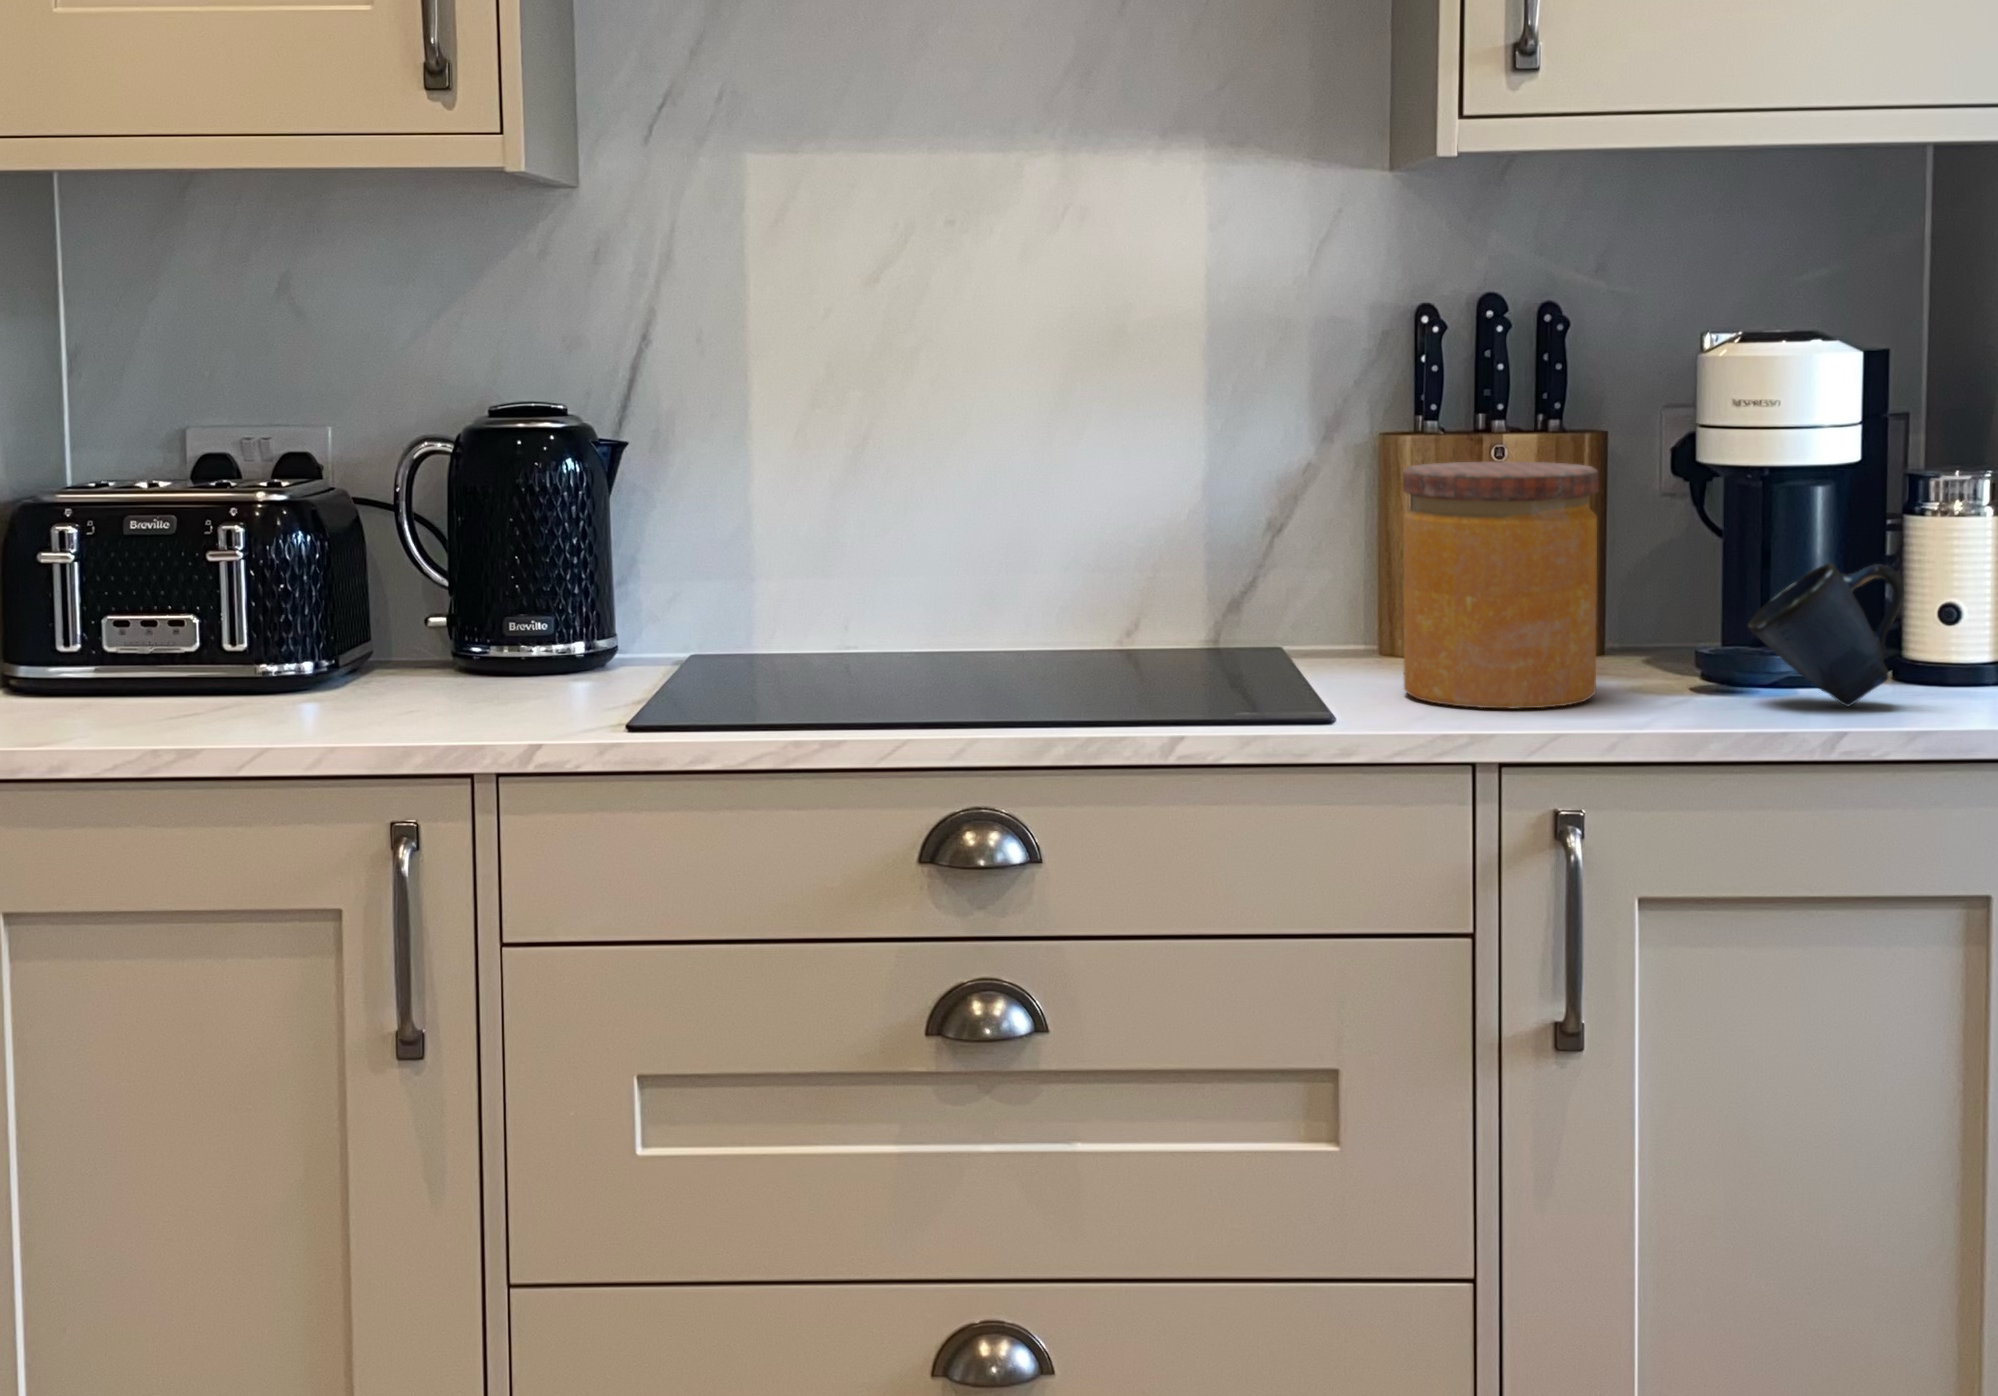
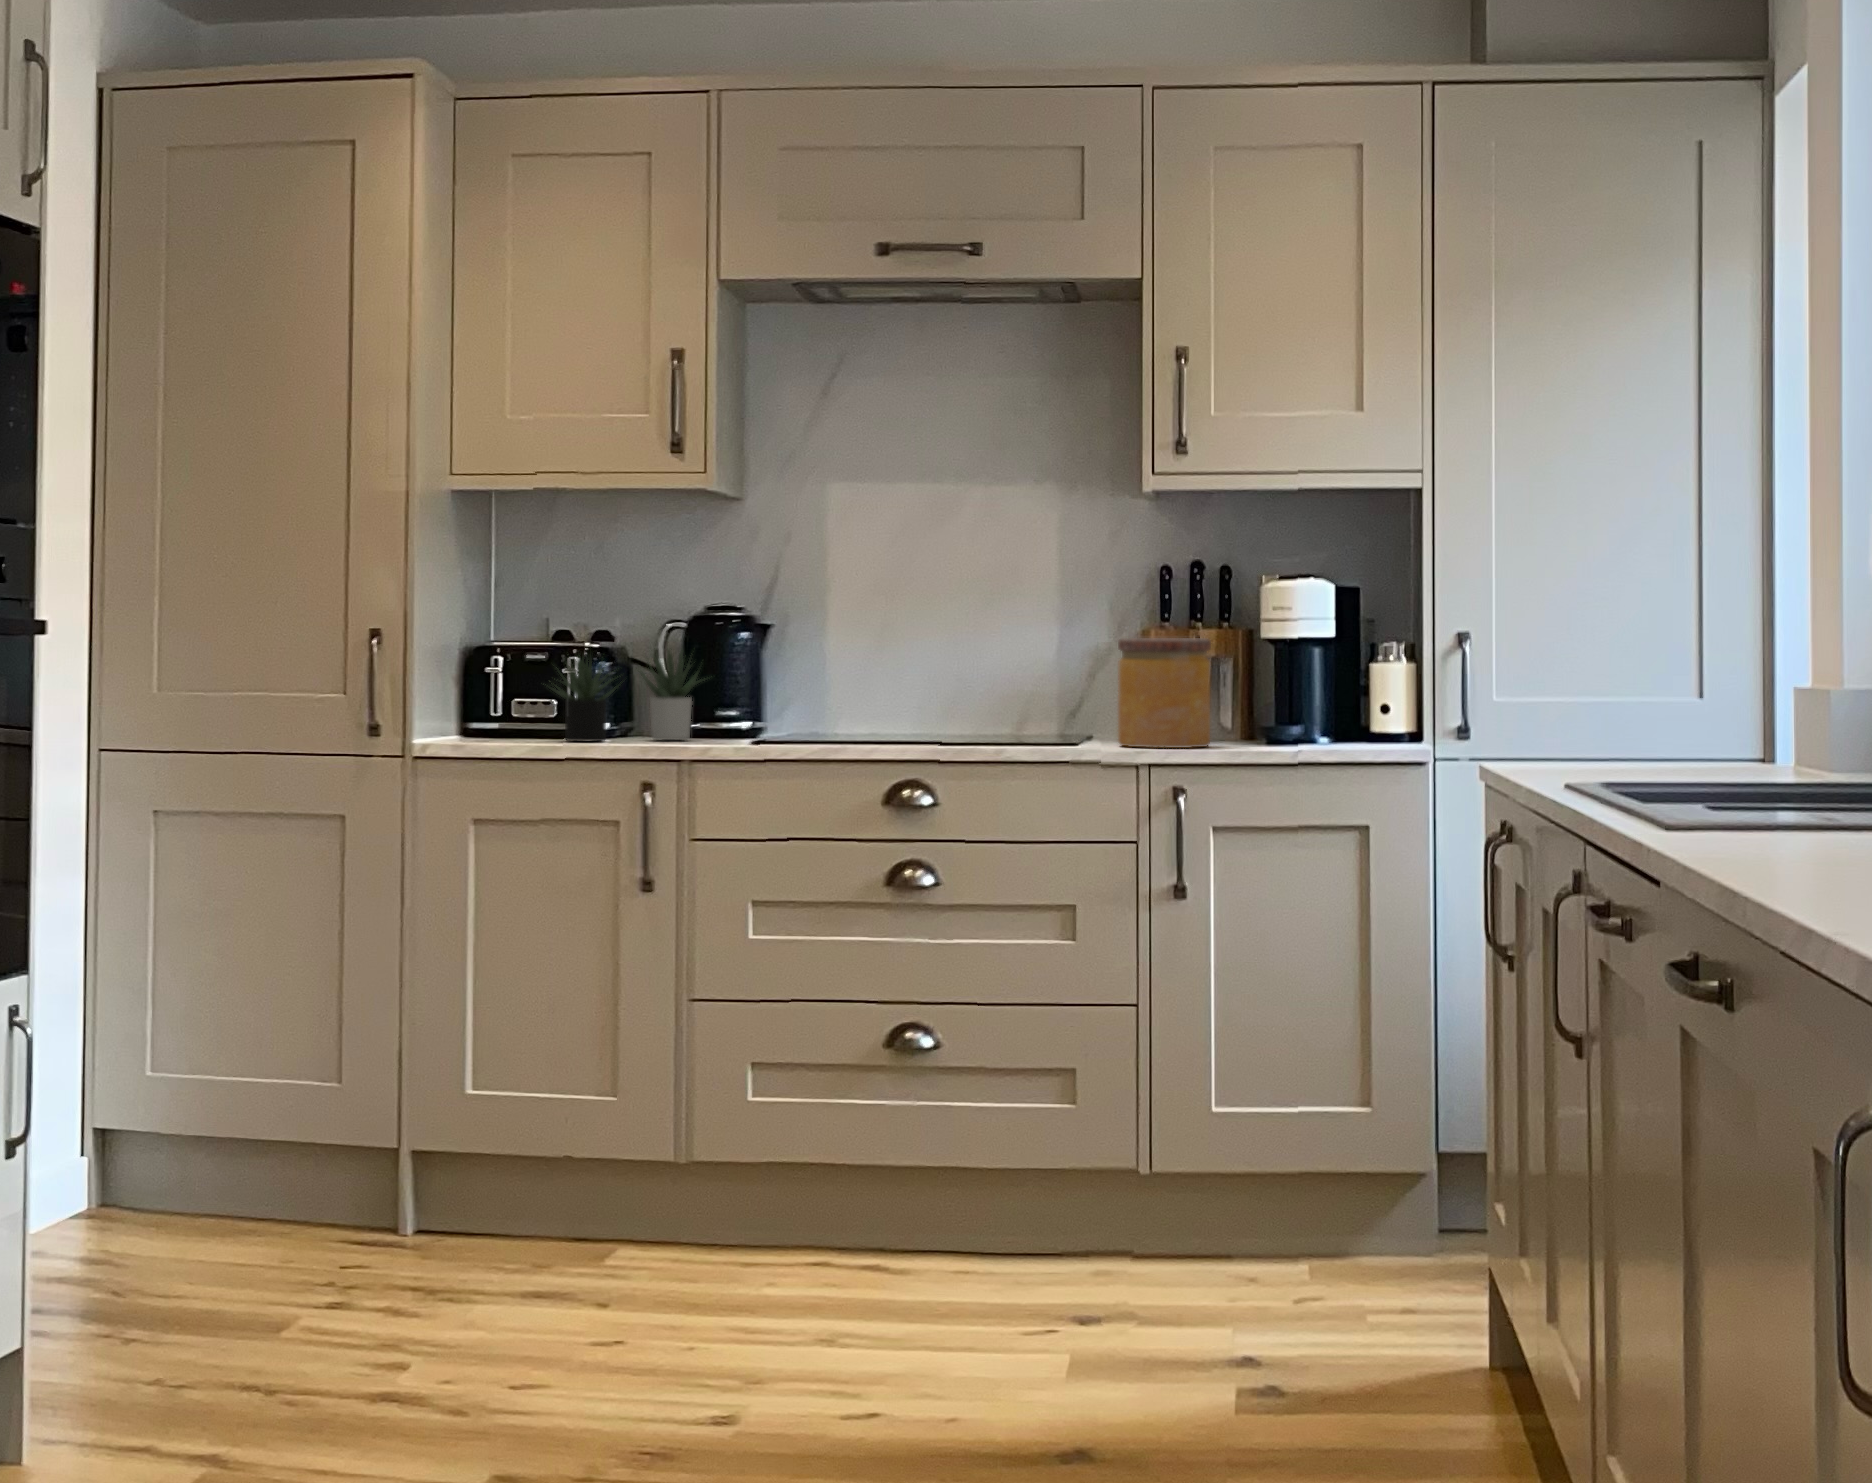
succulent plant: none [161,481,553,713] -> present [549,648,700,742]
mug: present [1748,563,1904,706] -> none [1276,683,1346,749]

